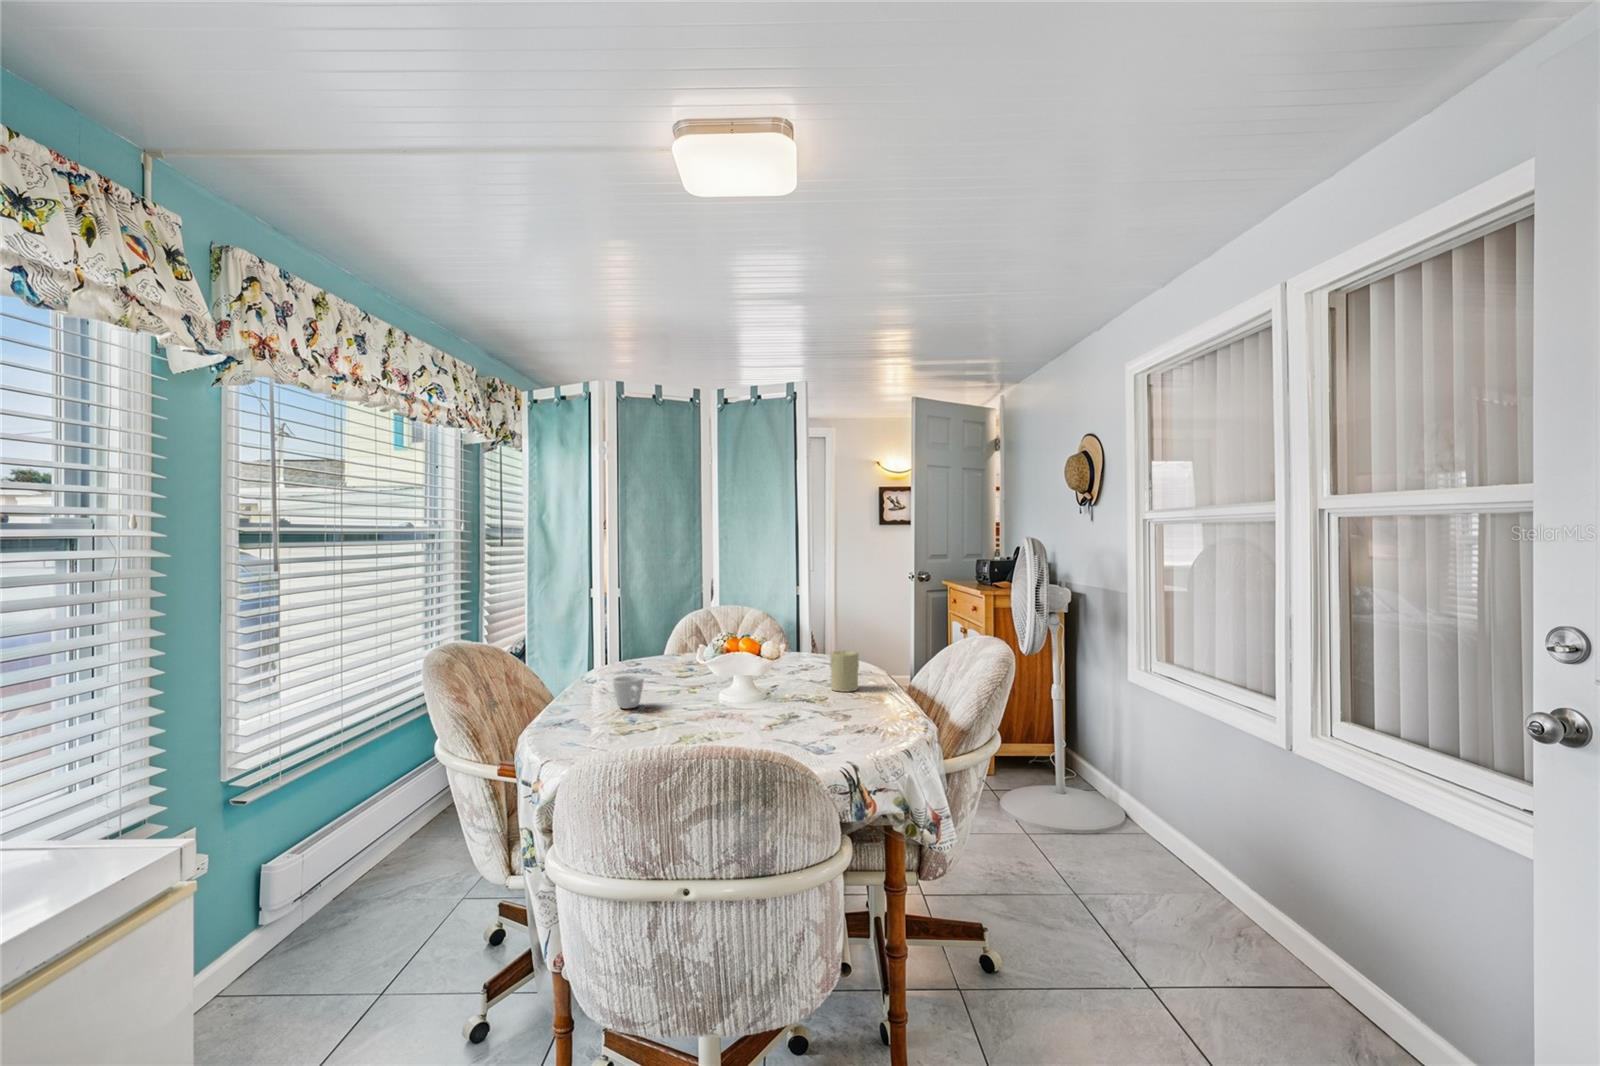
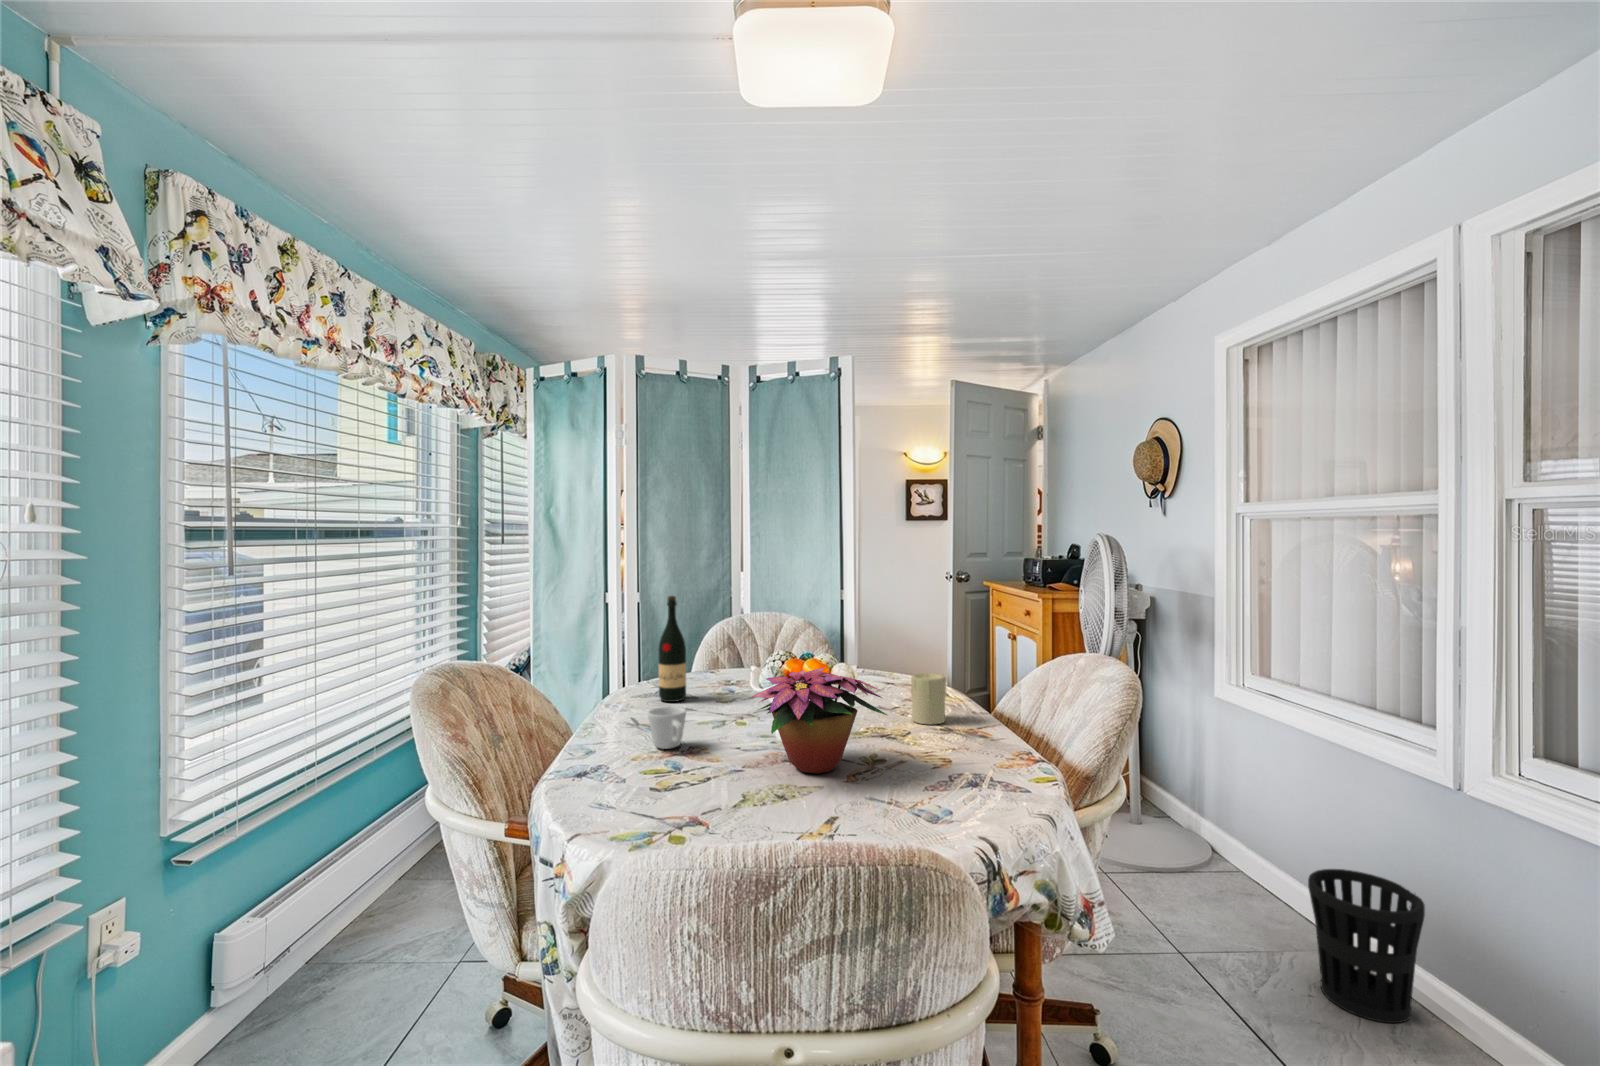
wine bottle: none [628,589,651,677] -> present [658,596,686,702]
flower arrangement: none [686,641,801,724] -> present [752,667,887,774]
wastebasket: none [1163,814,1250,935] -> present [1308,869,1425,1023]

